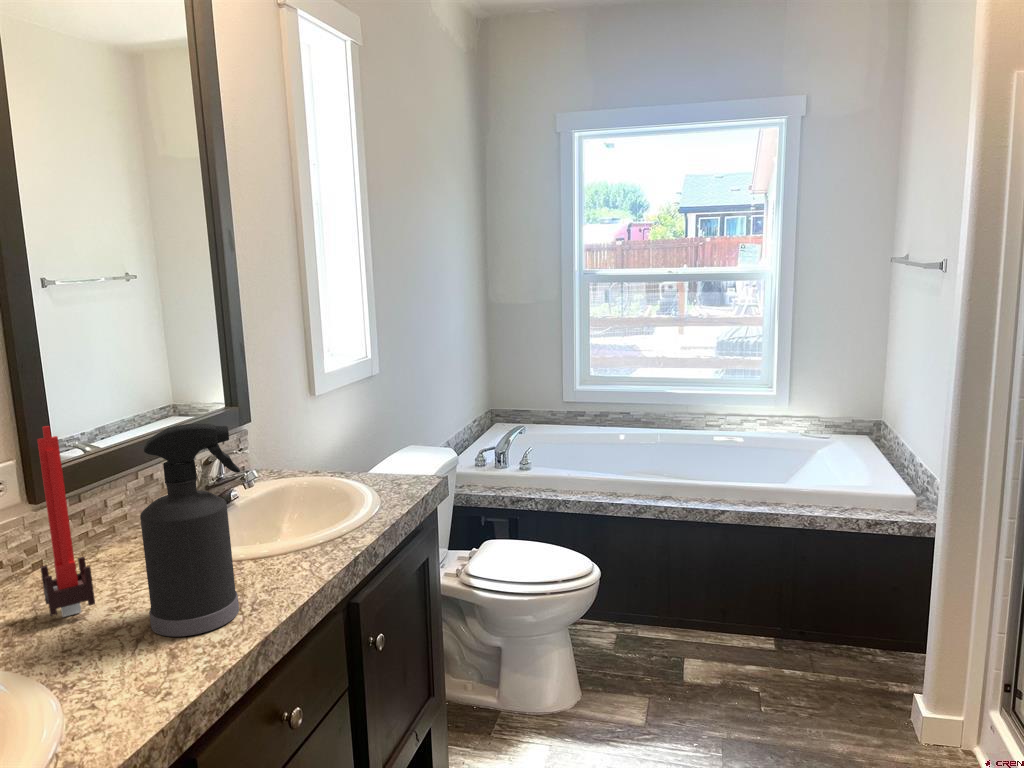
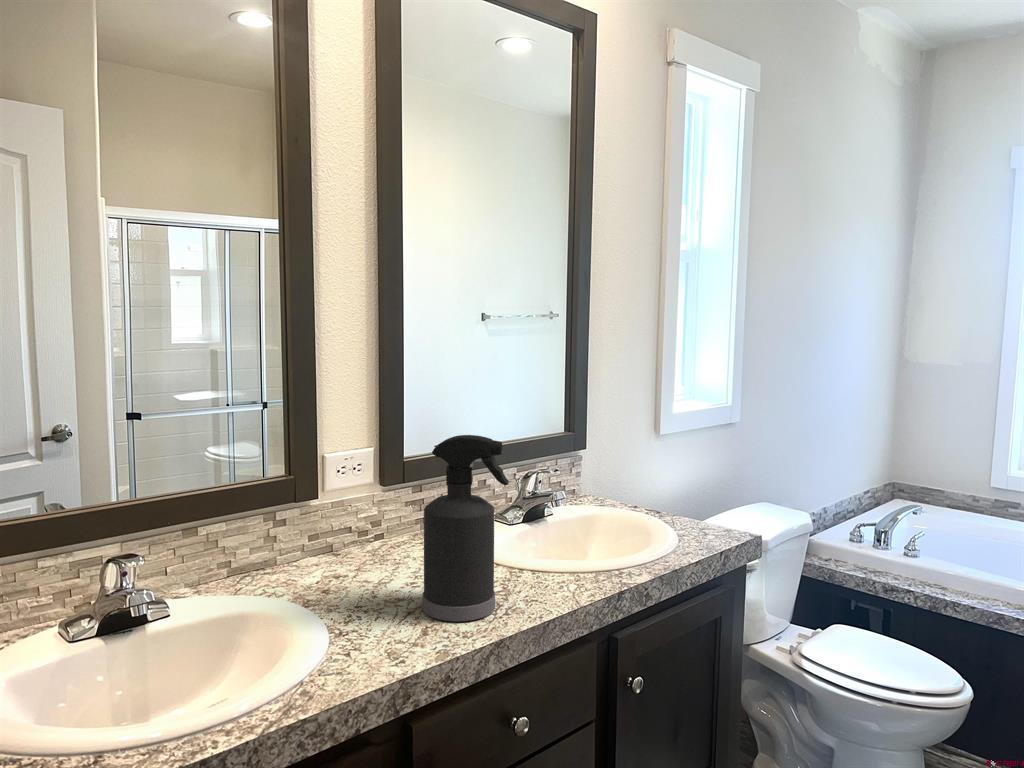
candle: present [37,426,95,617] -> none [360,422,395,580]

